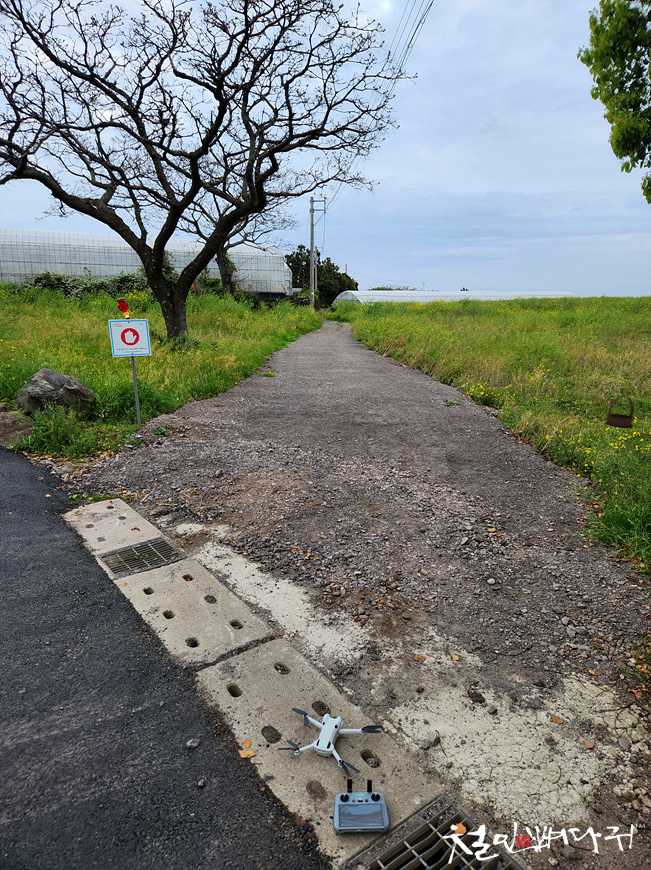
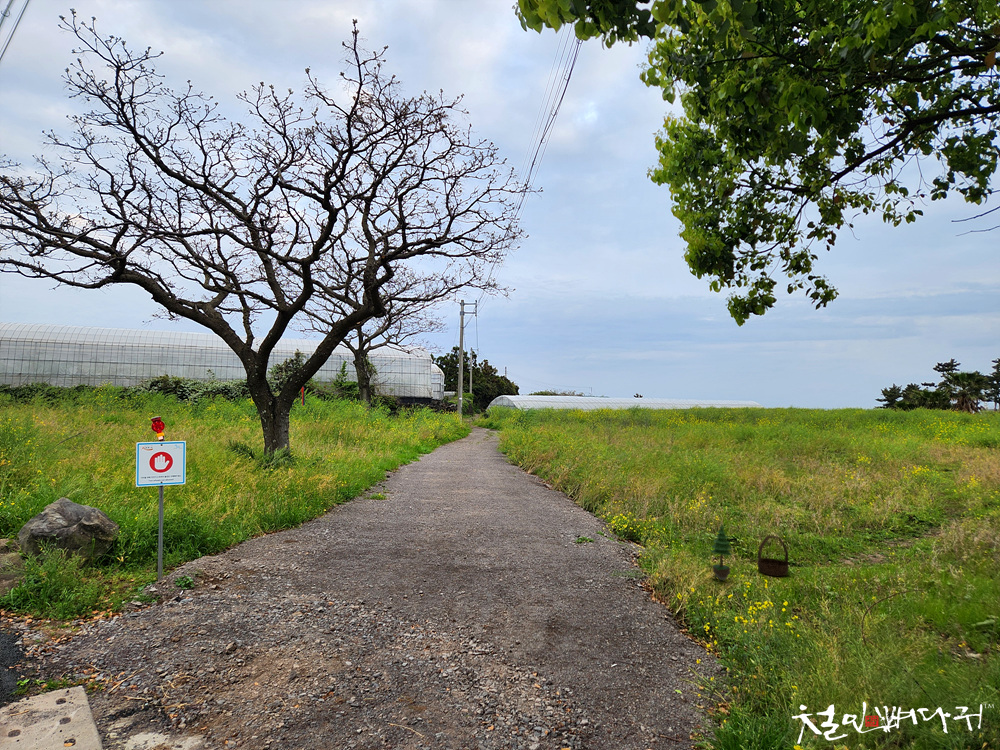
potted tree: none [572,385,591,430] -> present [711,524,732,580]

